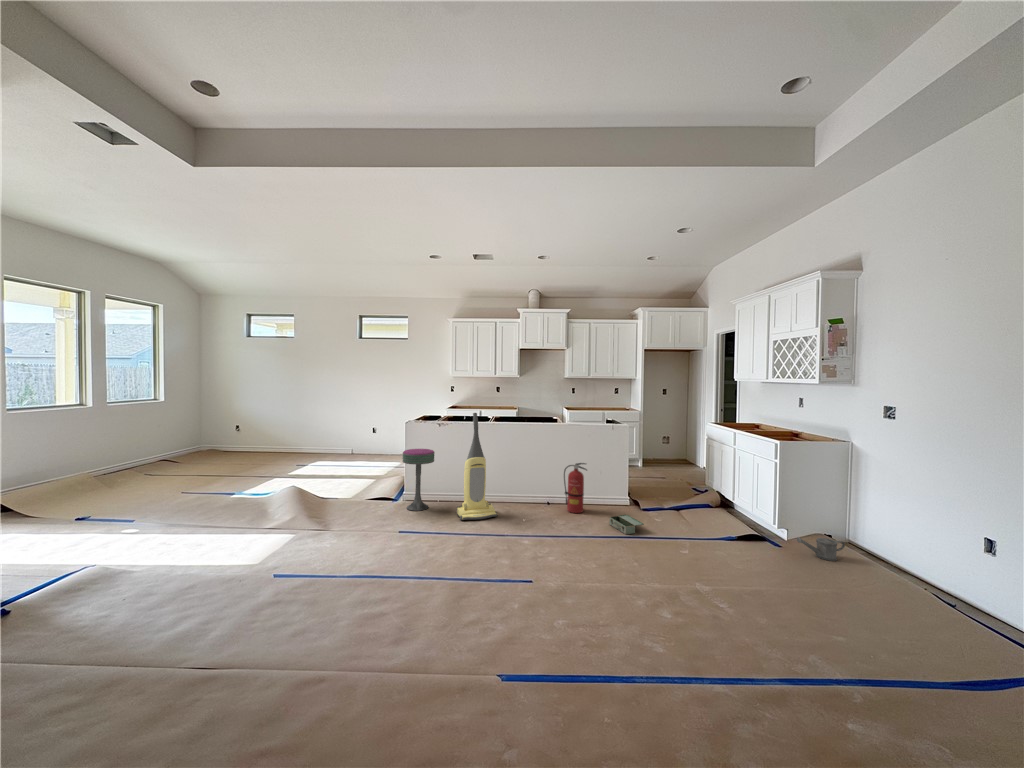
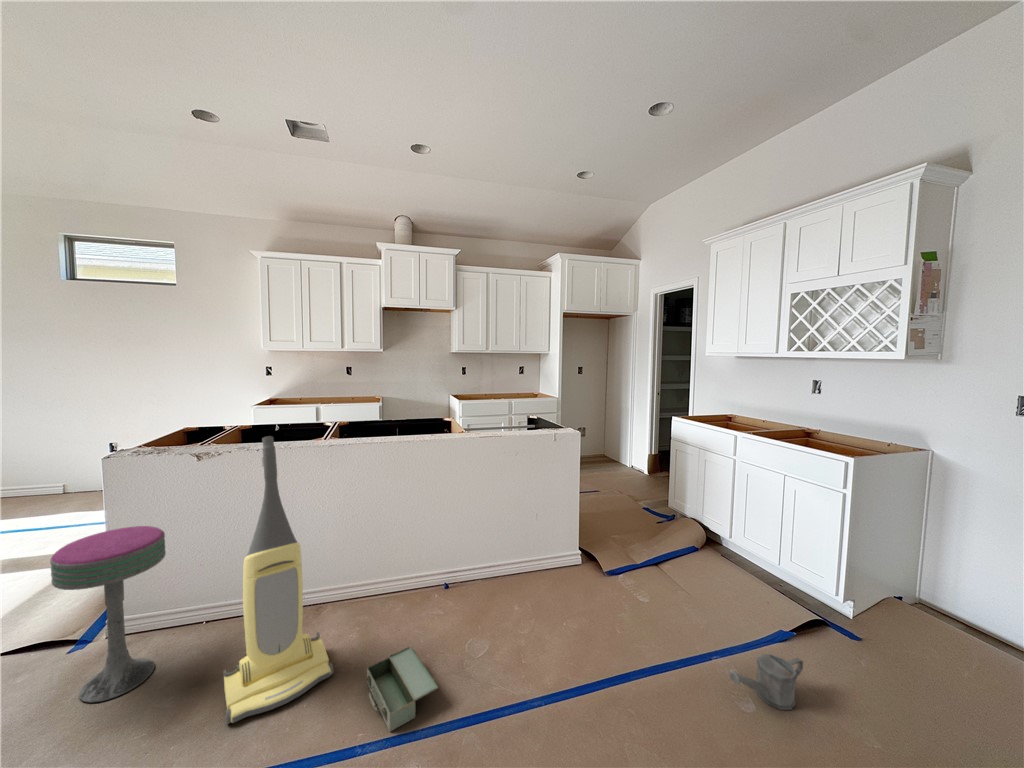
fire extinguisher: present [564,463,587,513] -> none [477,516,522,616]
toolbox: present [609,515,644,534] -> present [367,647,438,731]
watering can: present [797,537,845,561] -> present [729,654,803,710]

